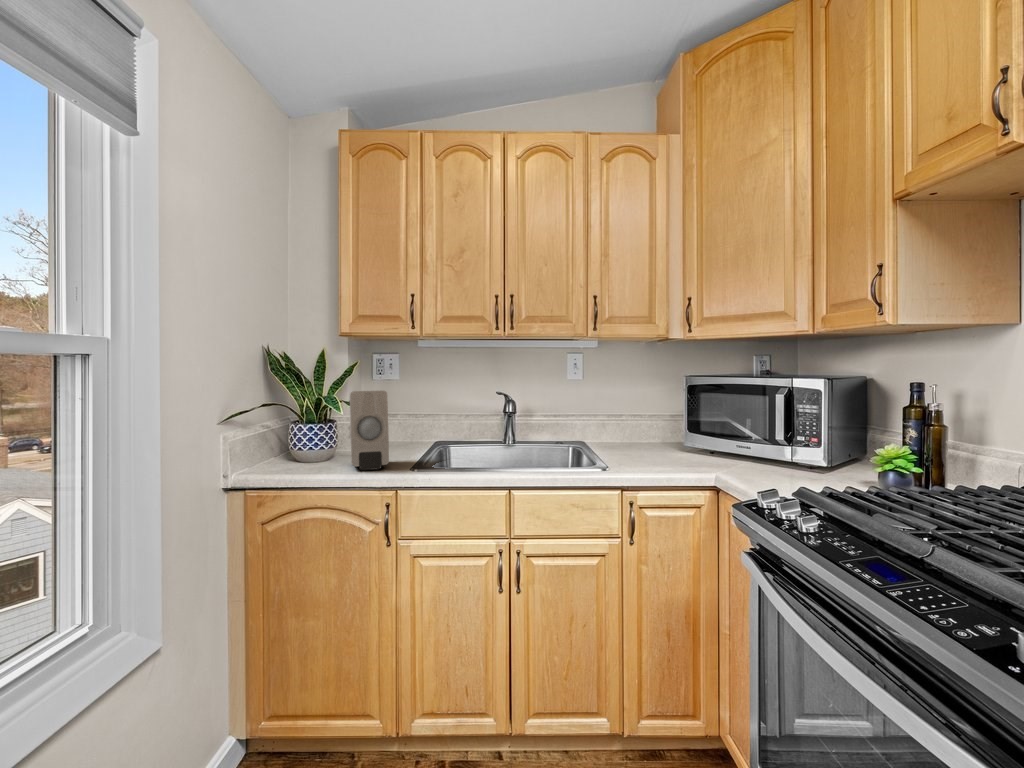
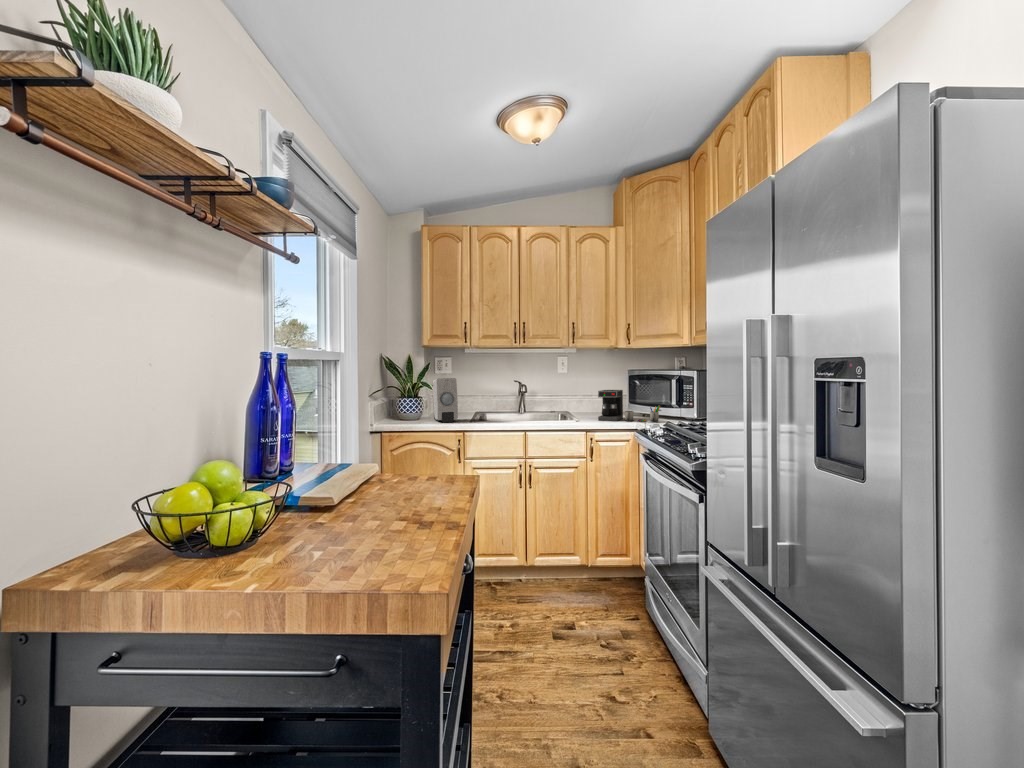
coffee maker: none [641,411,758,472] -> present [598,390,660,422]

